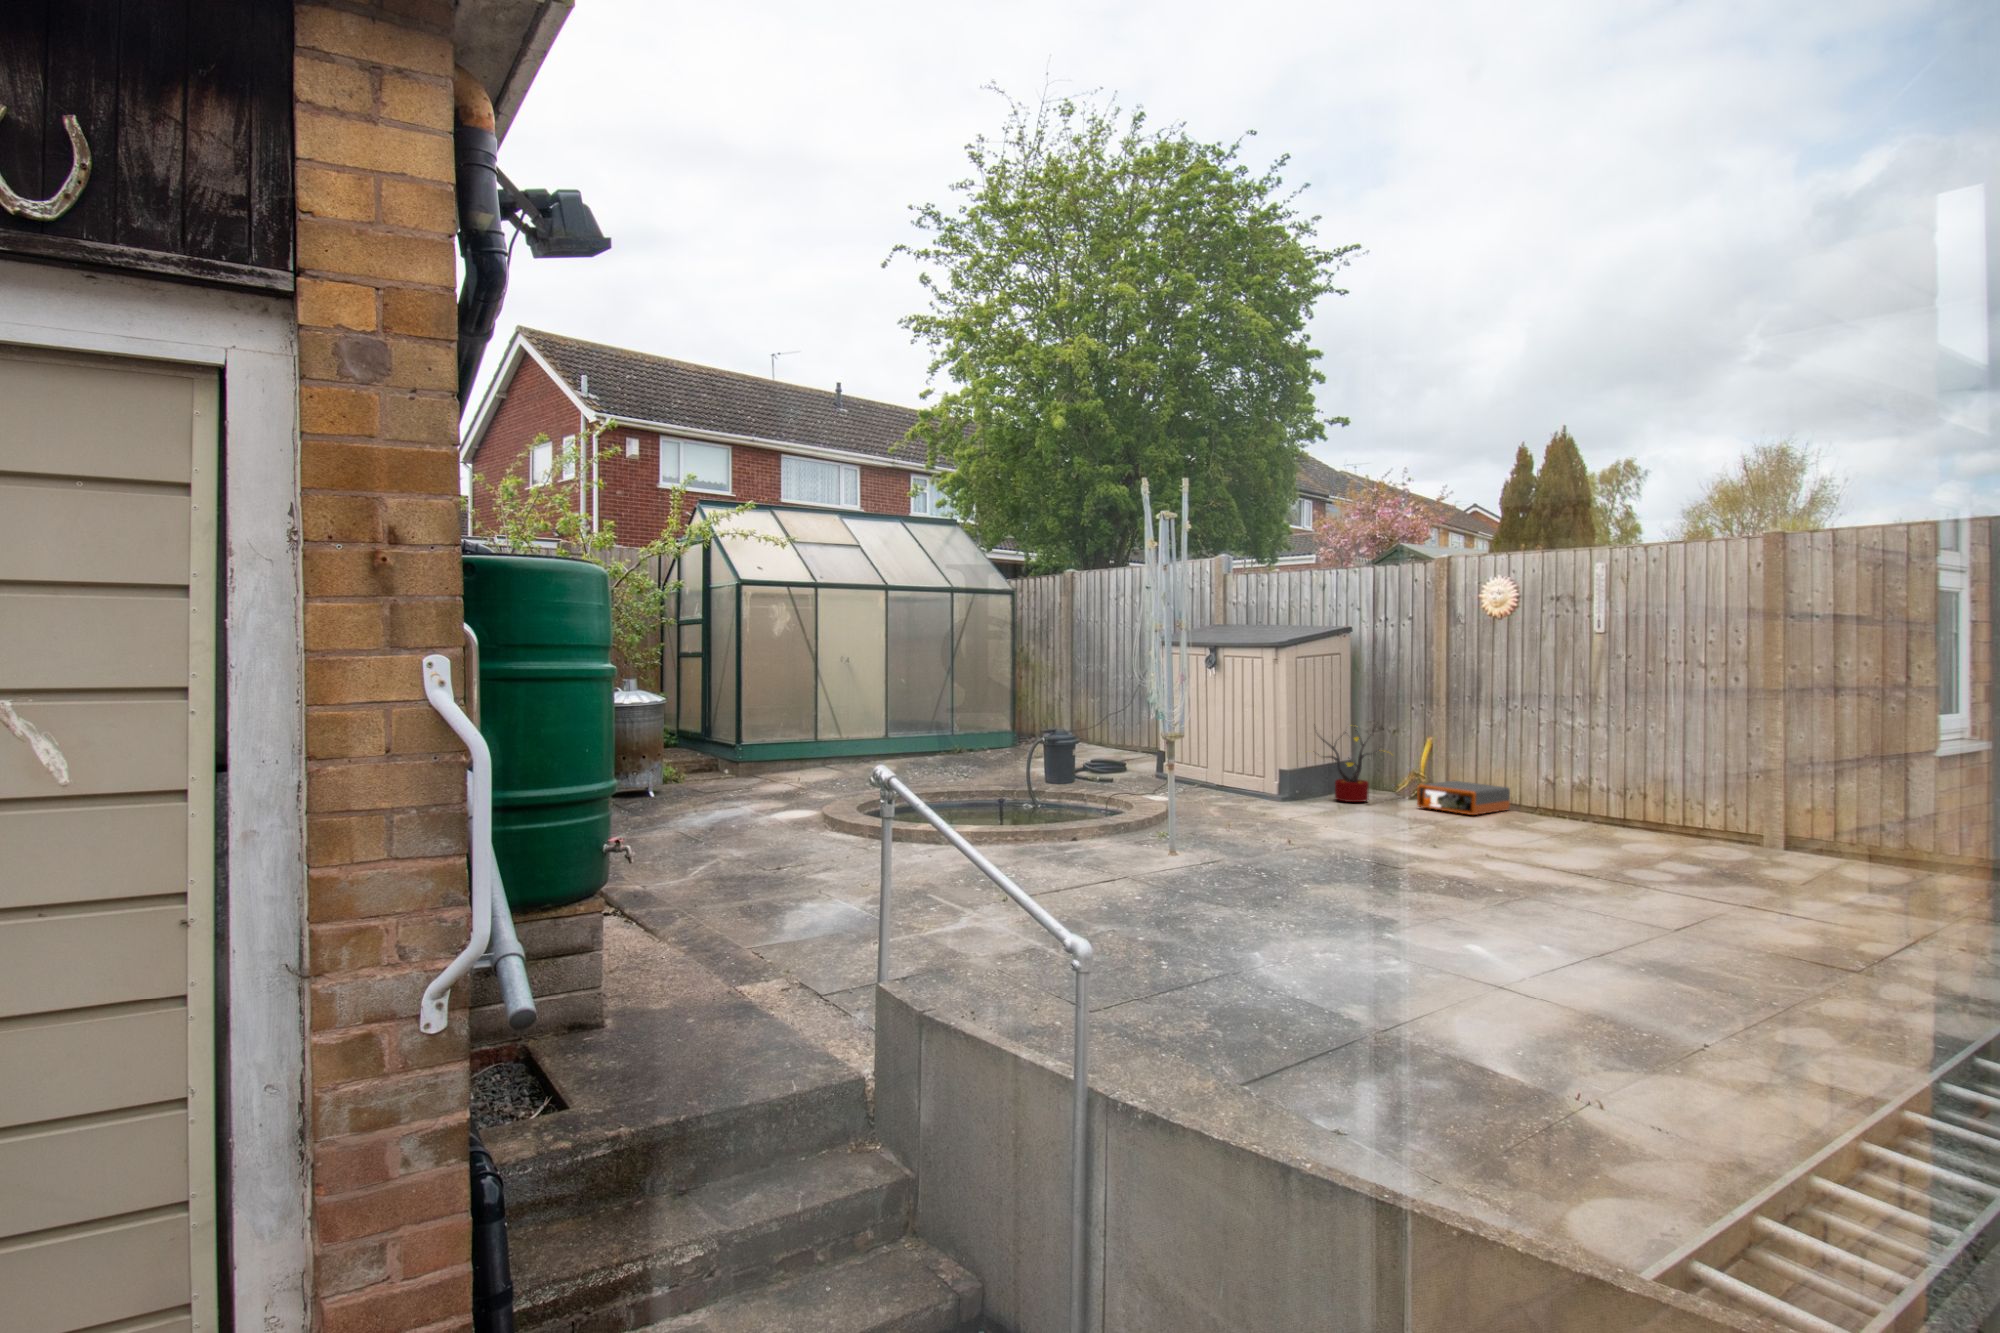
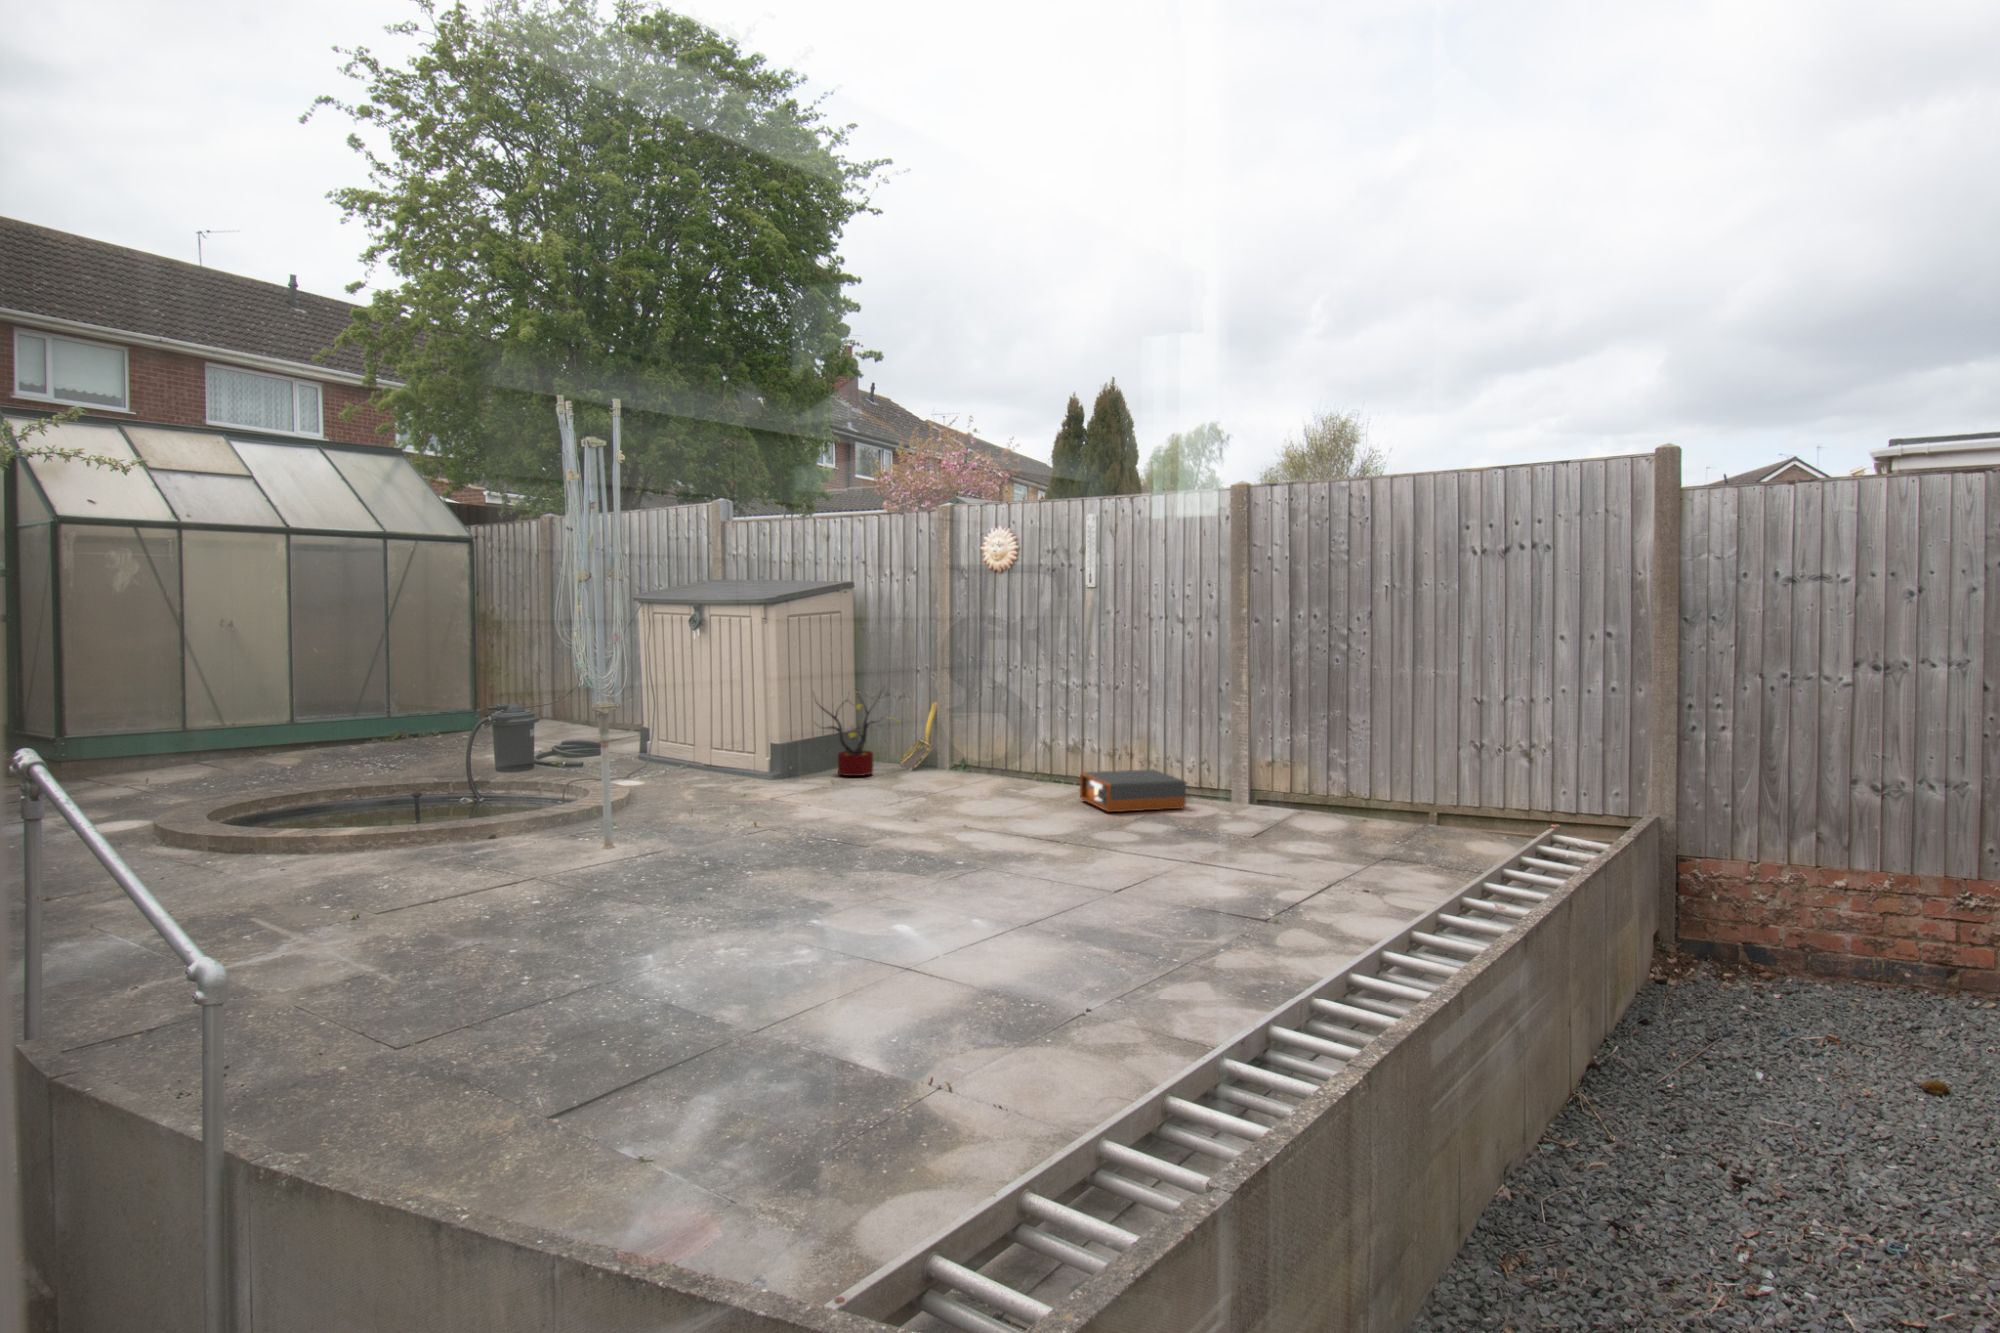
storage box: present [1417,781,1510,815] -> present [1080,770,1186,812]

